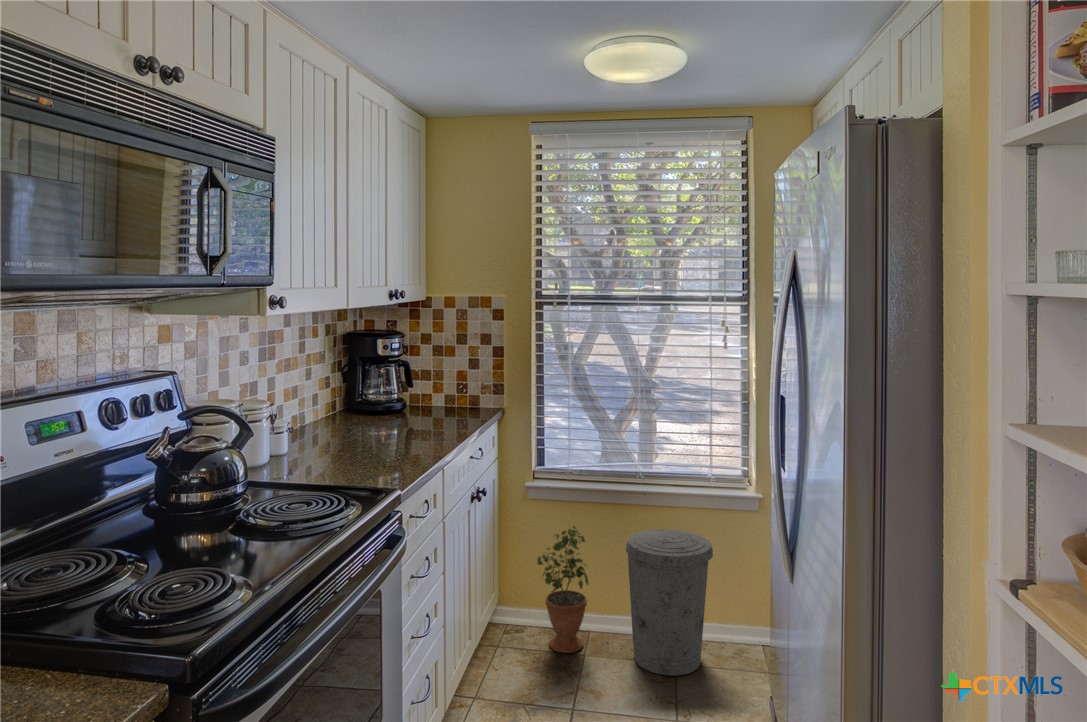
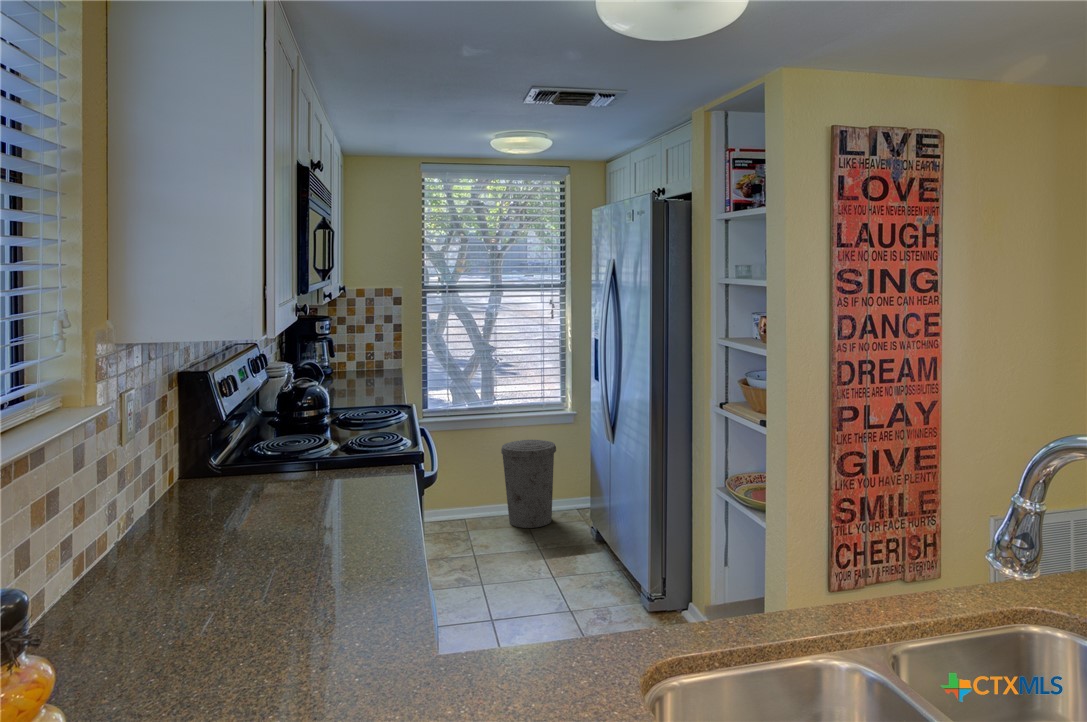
potted plant: present [537,526,588,653] -> none [440,443,477,529]

